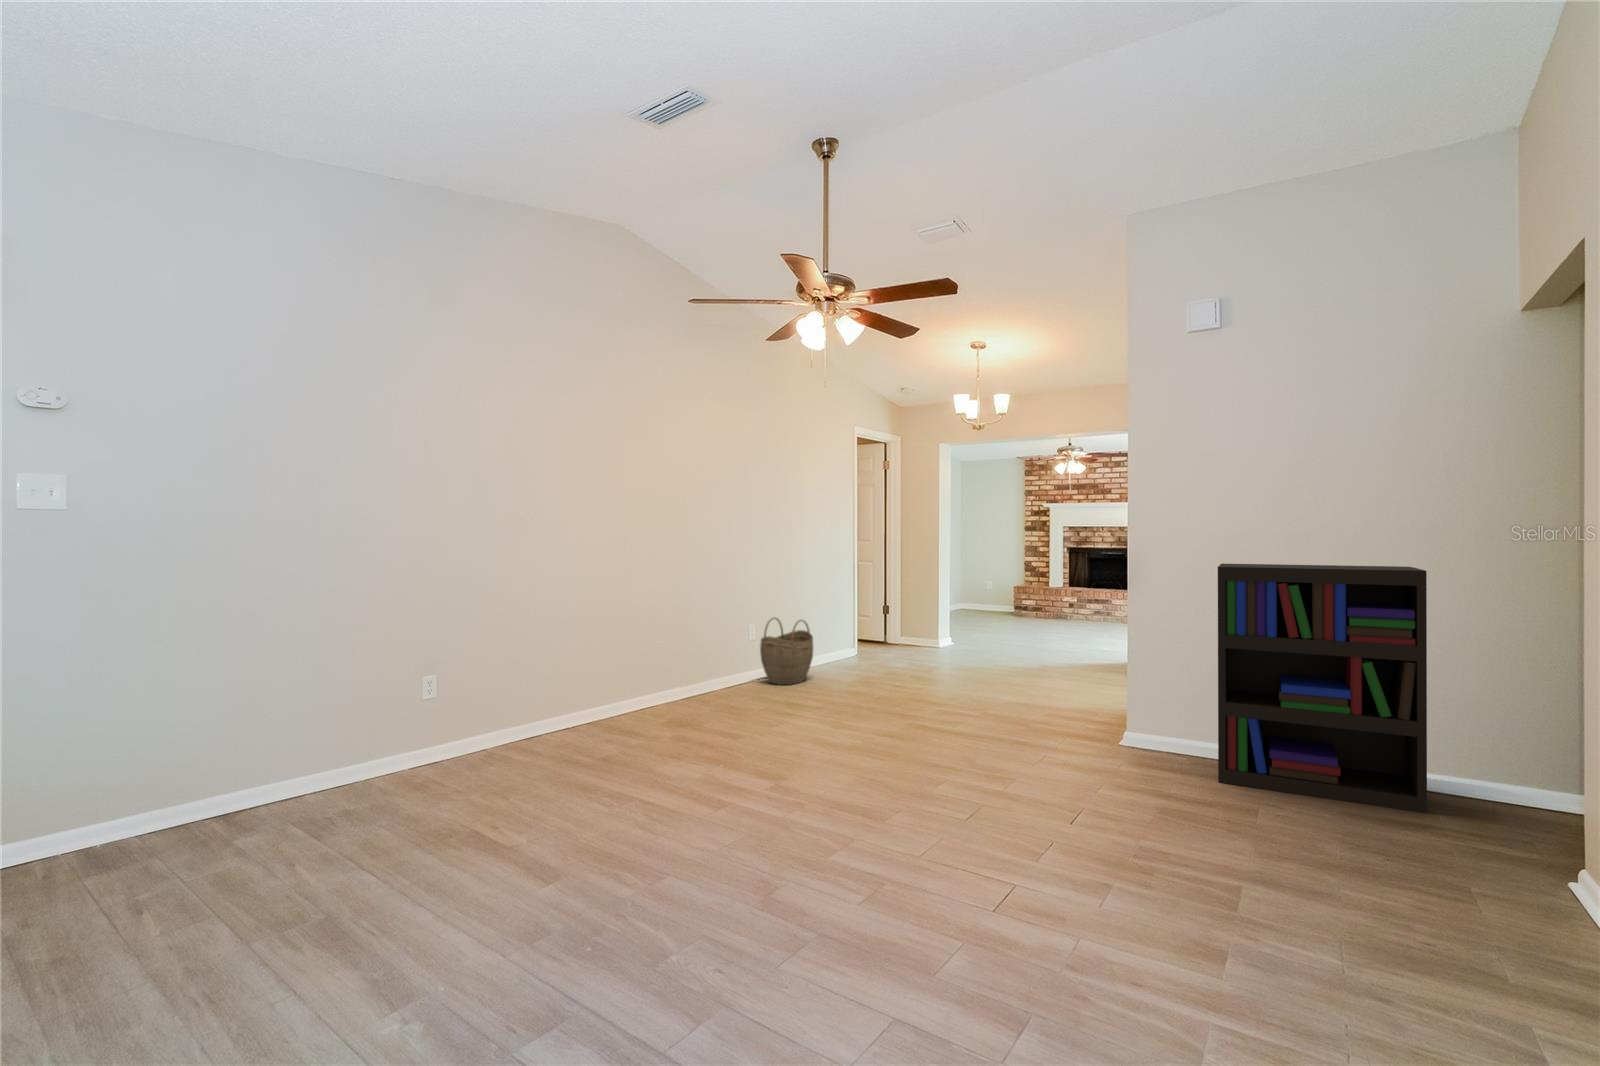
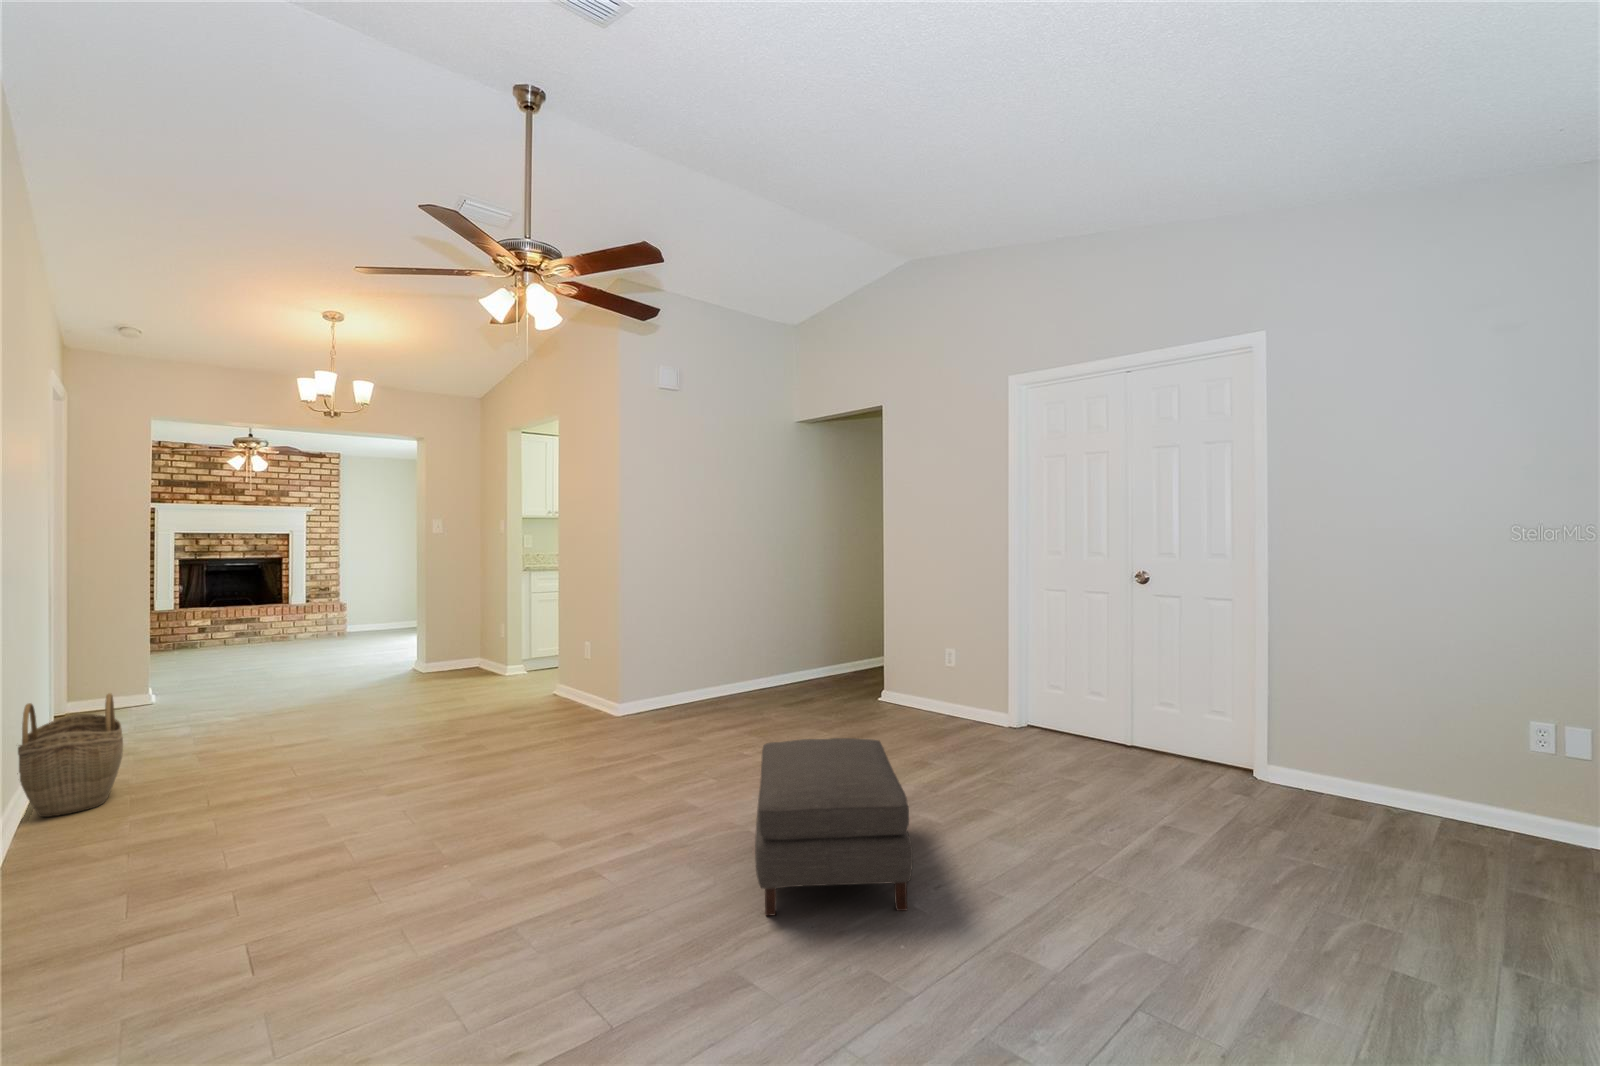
bookshelf: present [1218,564,1427,814] -> none [687,552,806,712]
ottoman: none [682,764,931,965] -> present [755,738,913,916]

